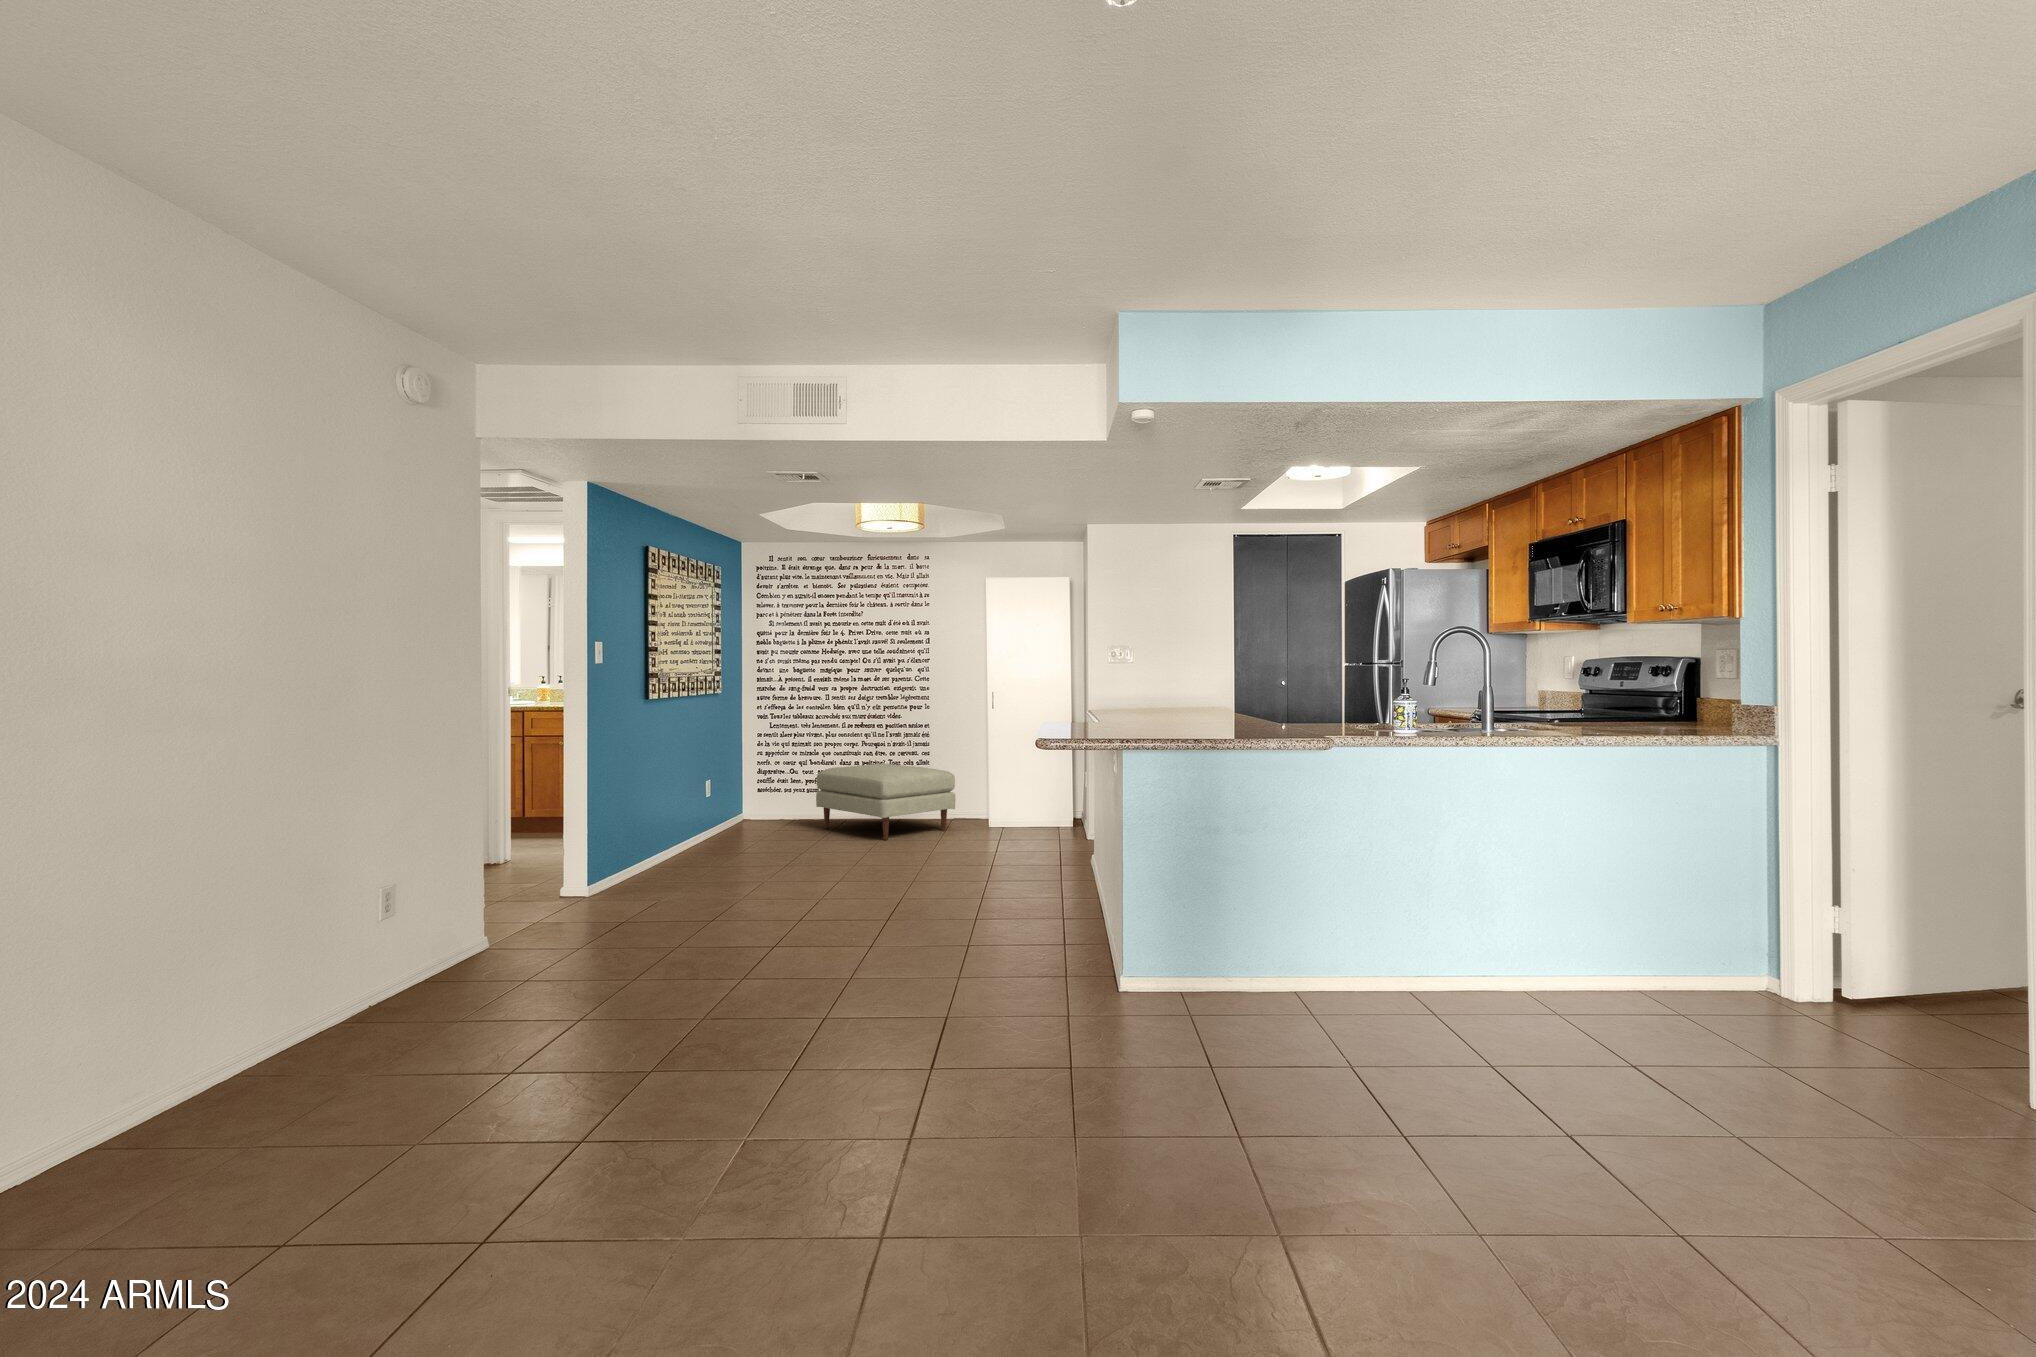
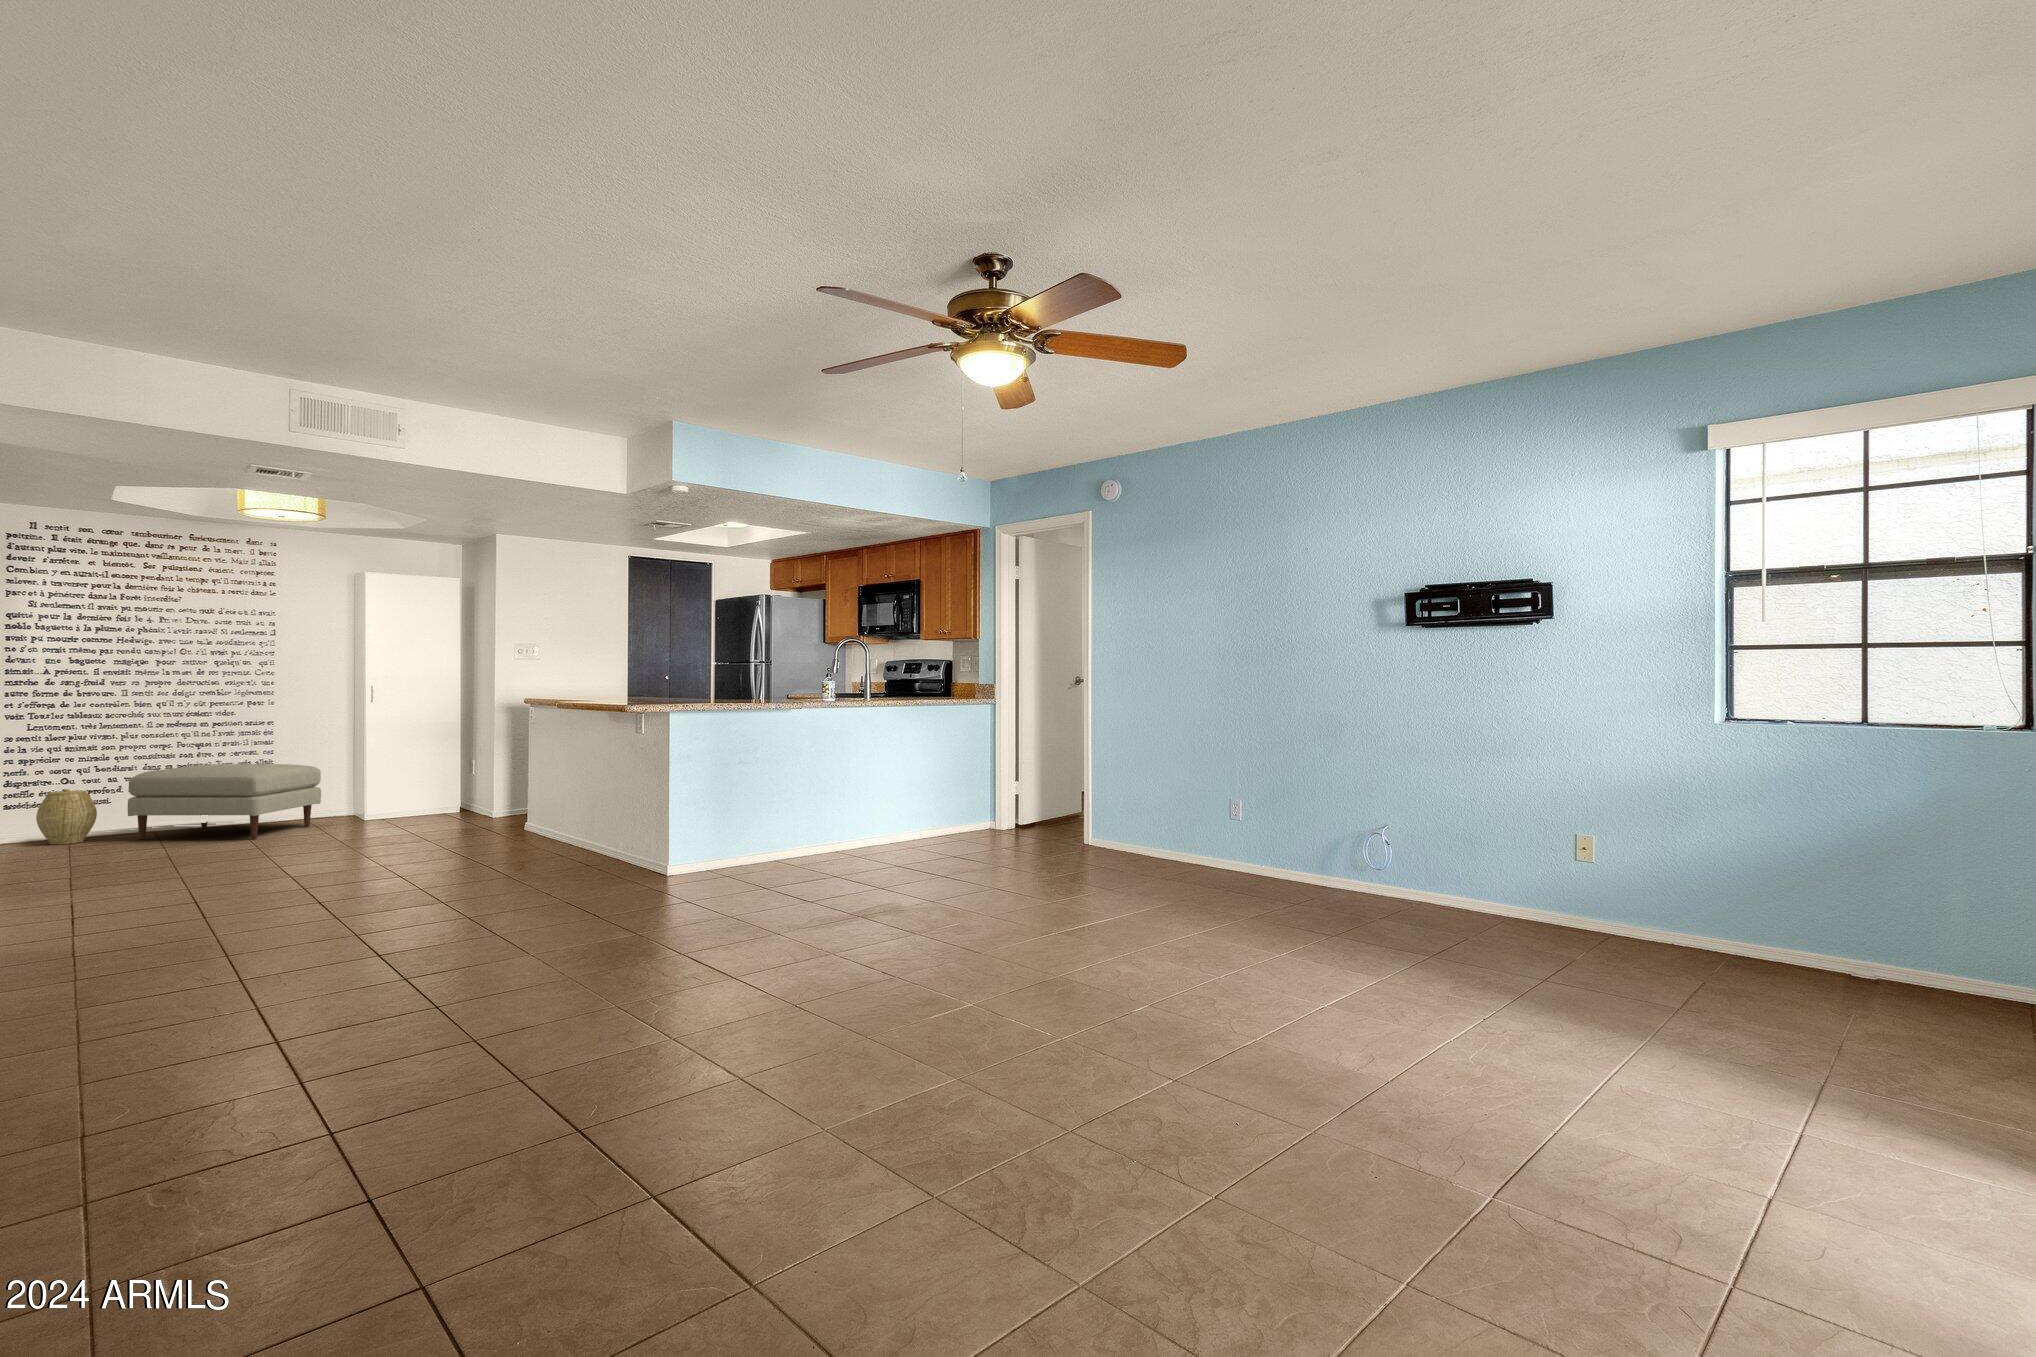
woven basket: none [768,779,805,826] -> present [36,789,97,844]

